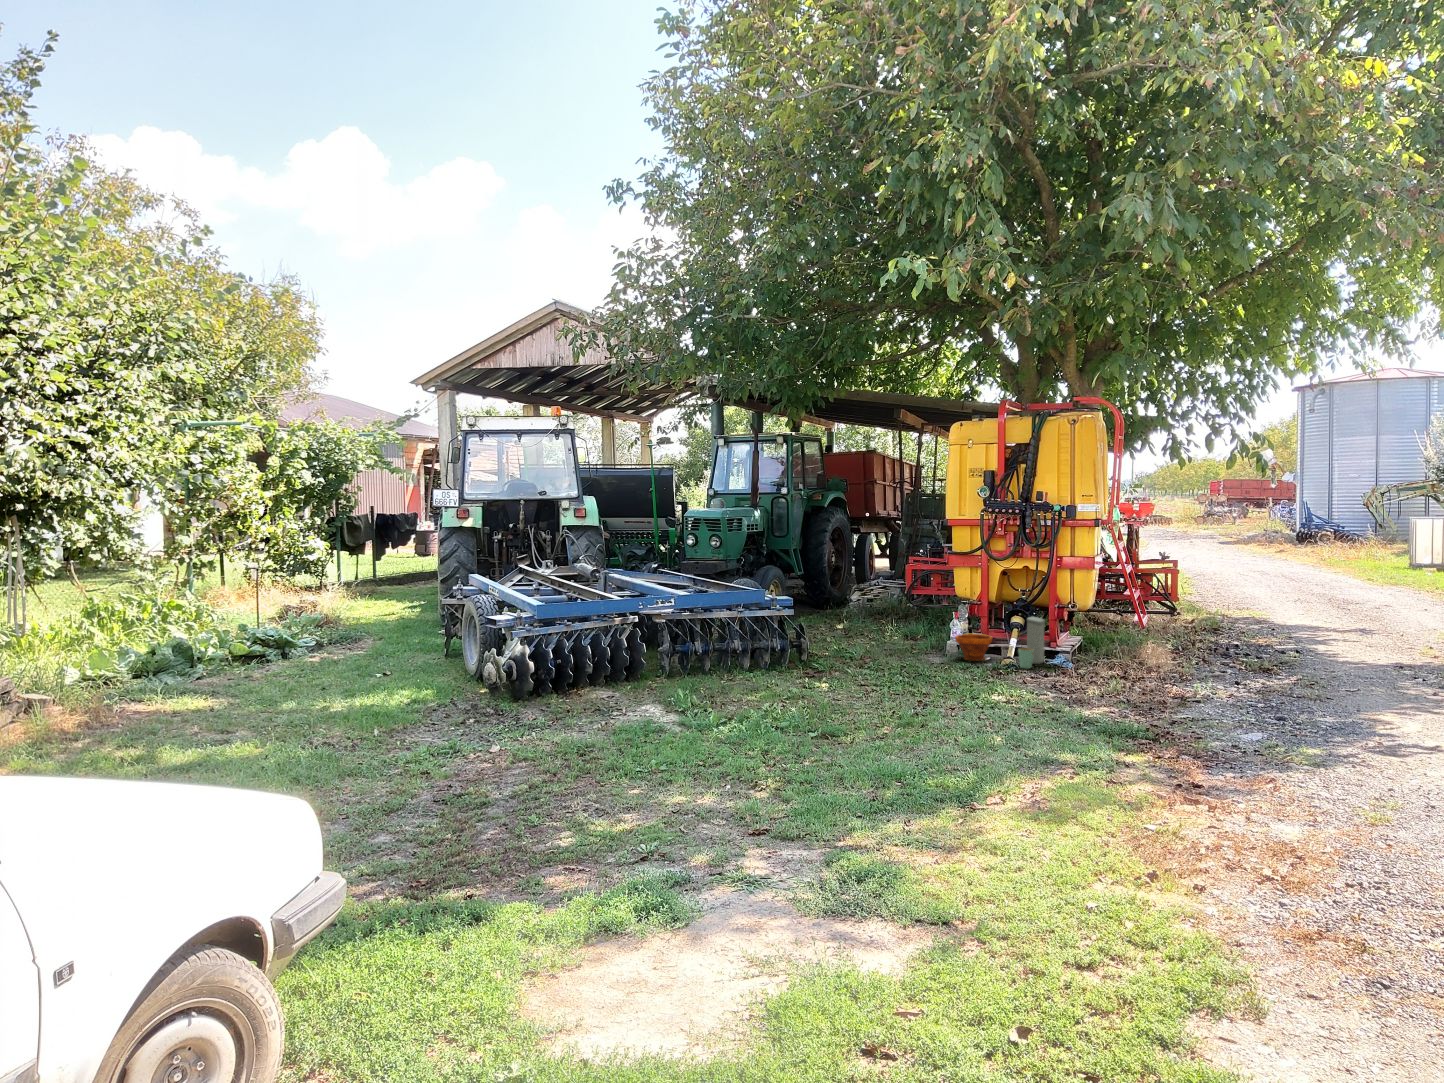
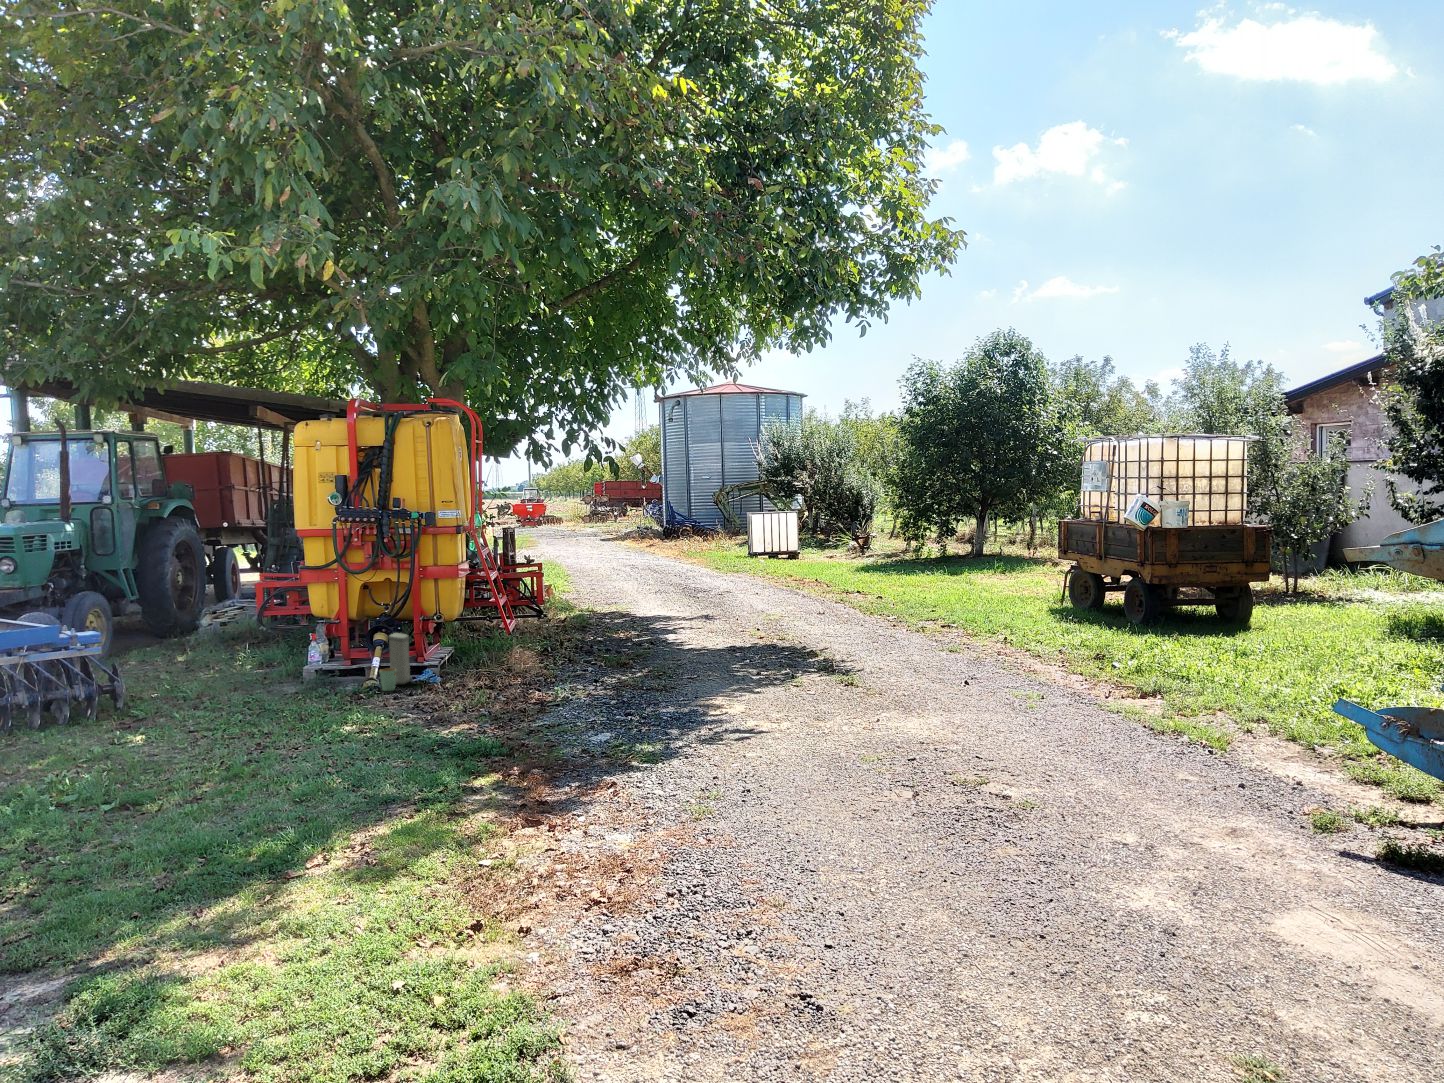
planter: present [955,634,992,661] -> none [308,657,352,688]

